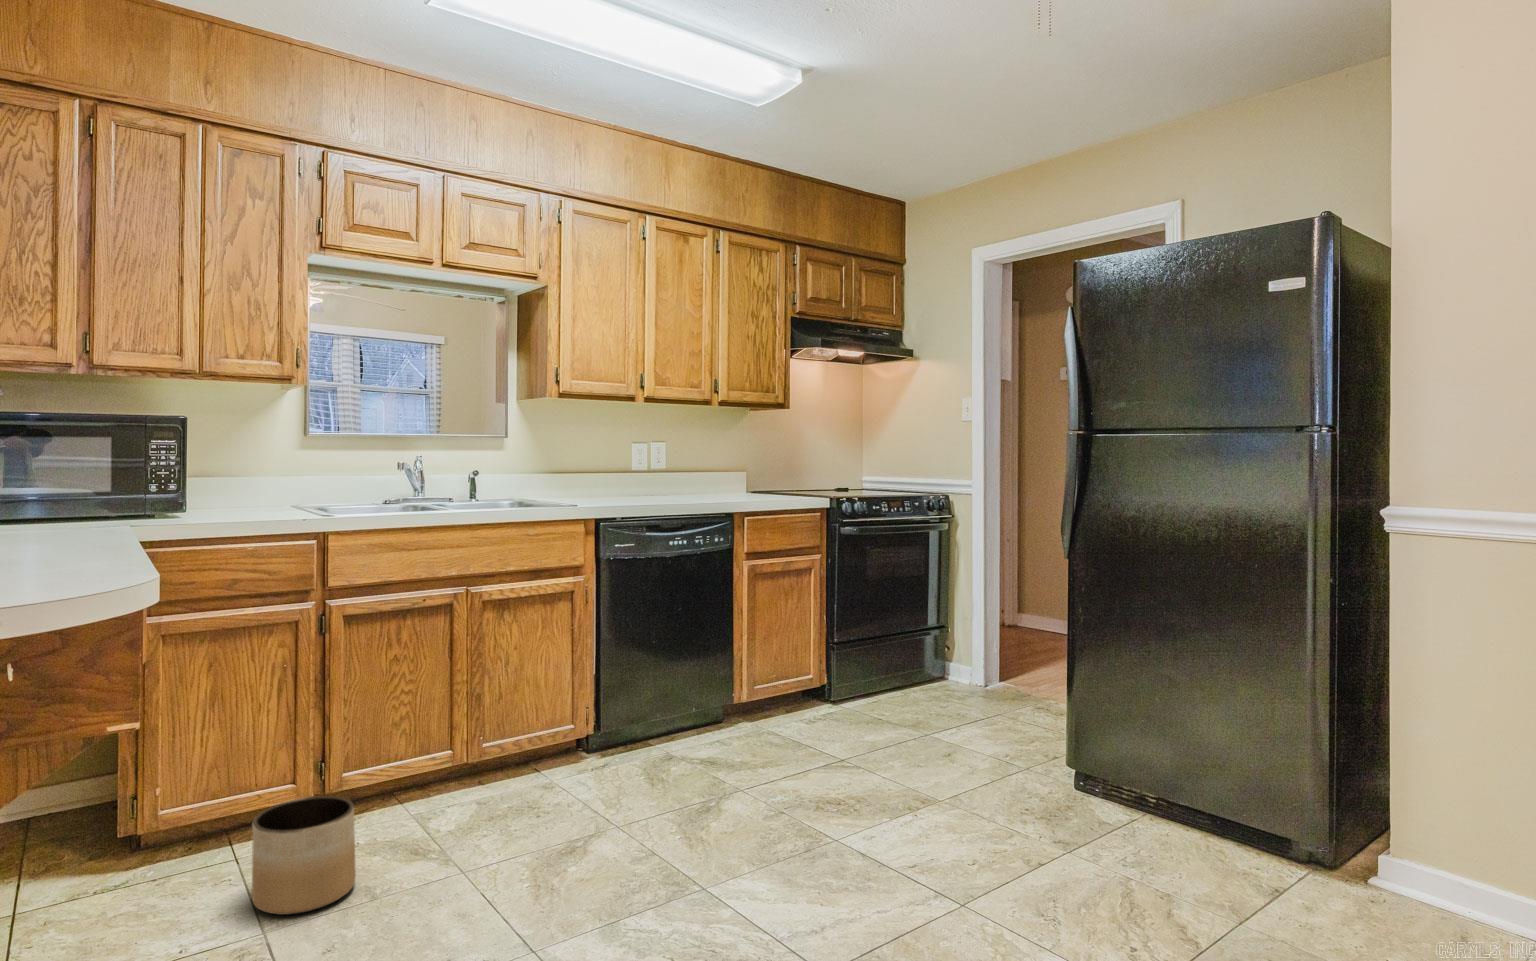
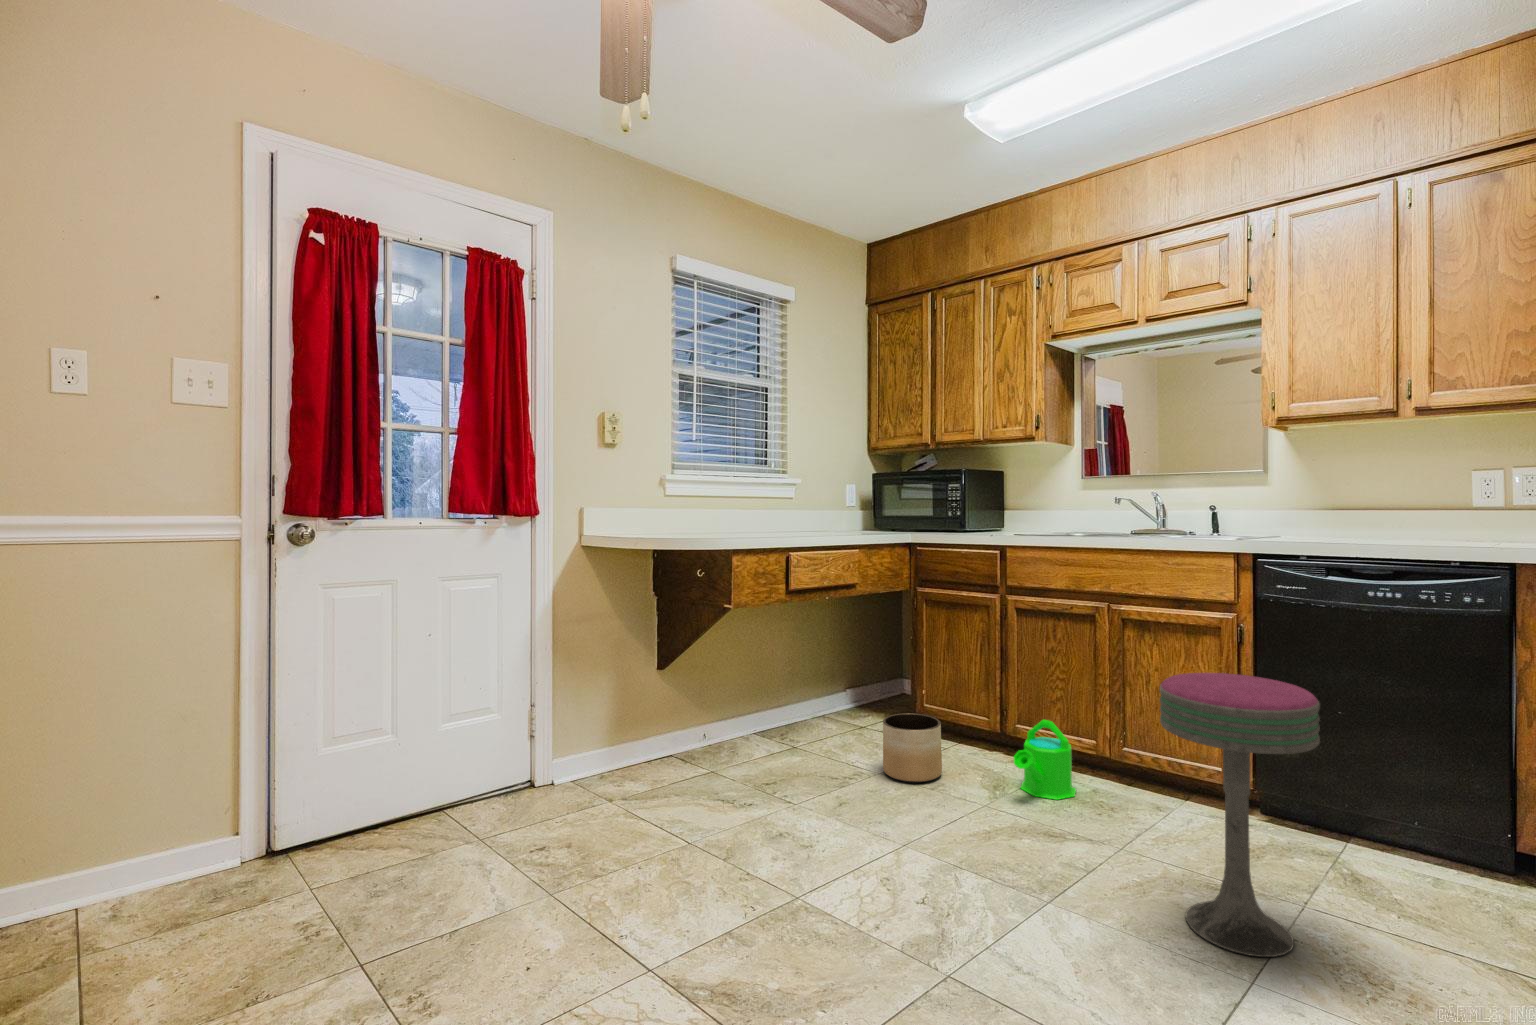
bar stool: none [706,611,815,833] -> present [1160,673,1320,957]
watering can: none [423,736,492,835] -> present [1014,720,1076,800]

